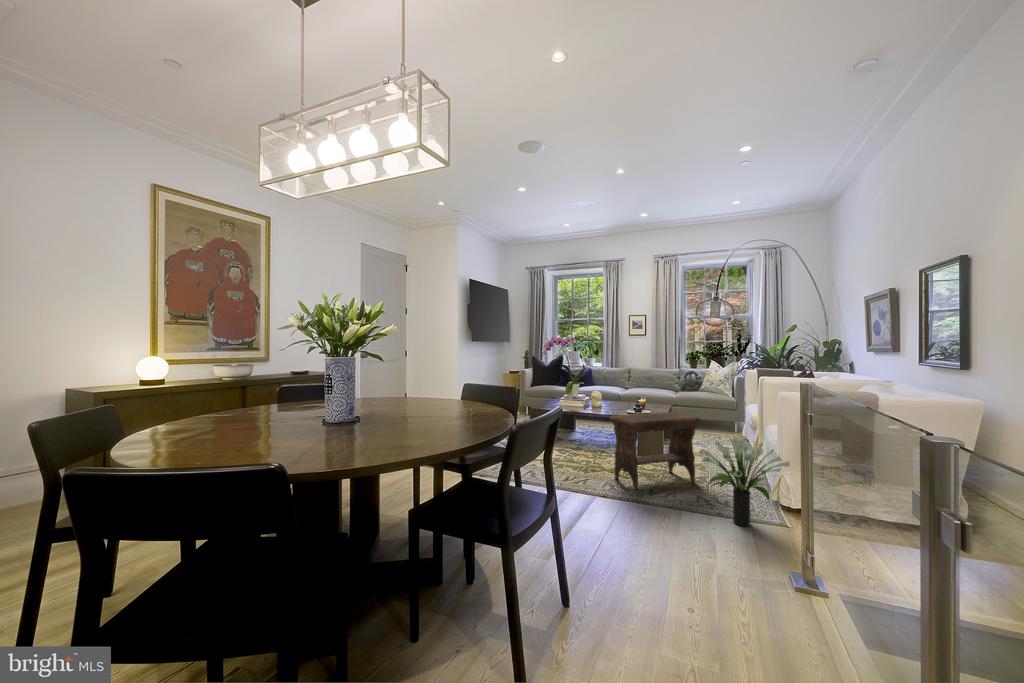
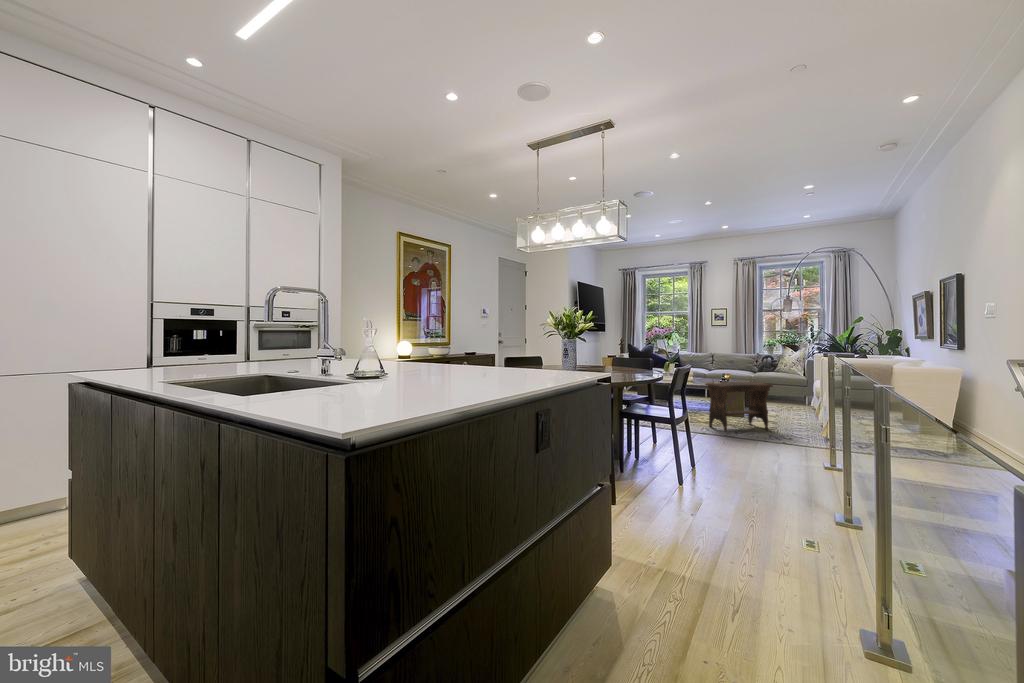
potted plant: present [699,437,790,526] -> none [770,391,830,446]

